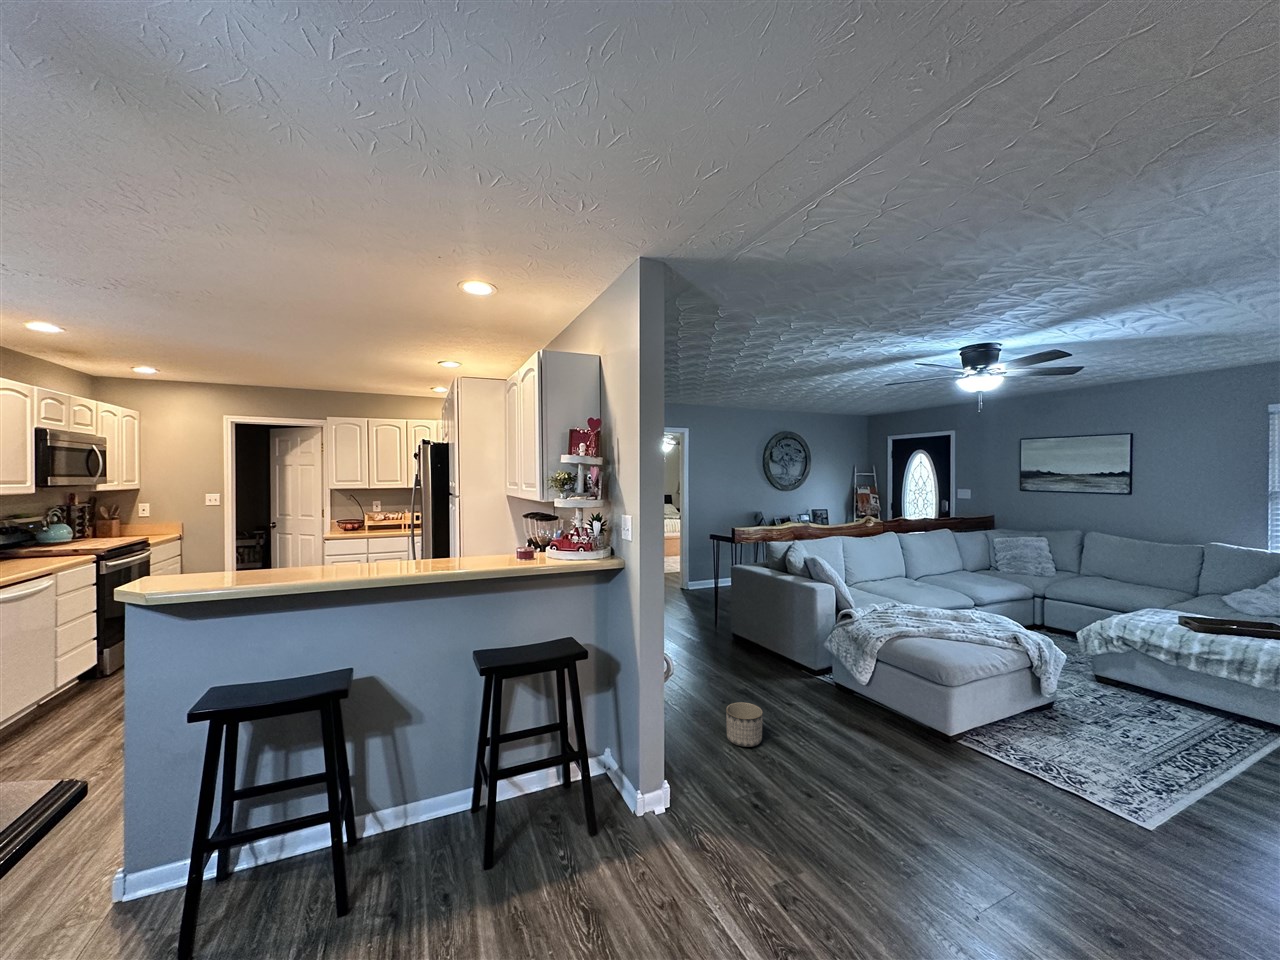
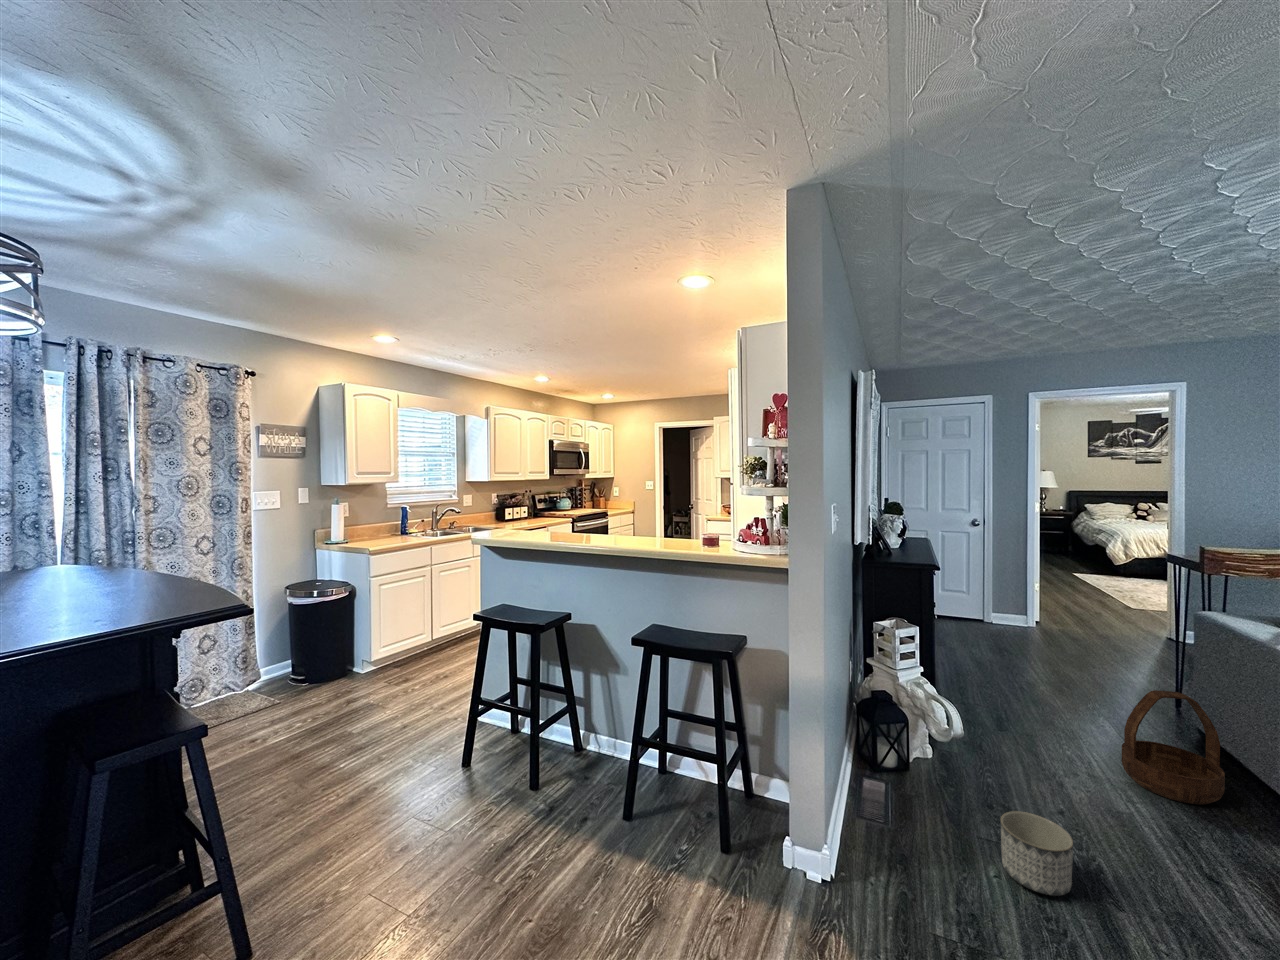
basket: none [724,611,766,672] -> present [1122,690,1225,805]

